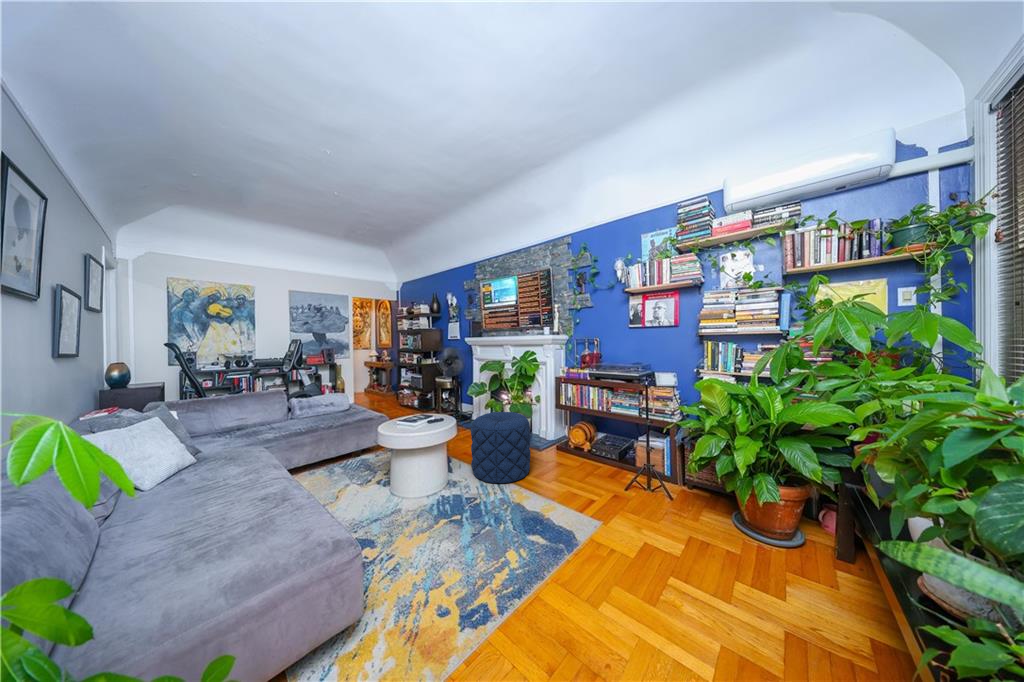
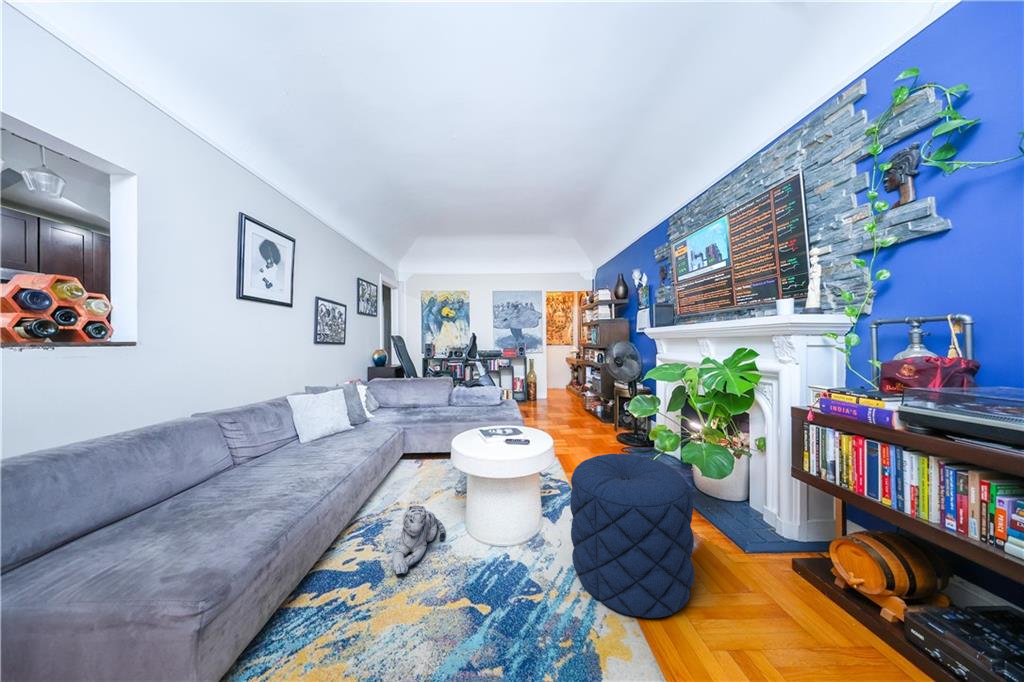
plush toy: none [352,475,387,521] -> present [392,505,445,574]

